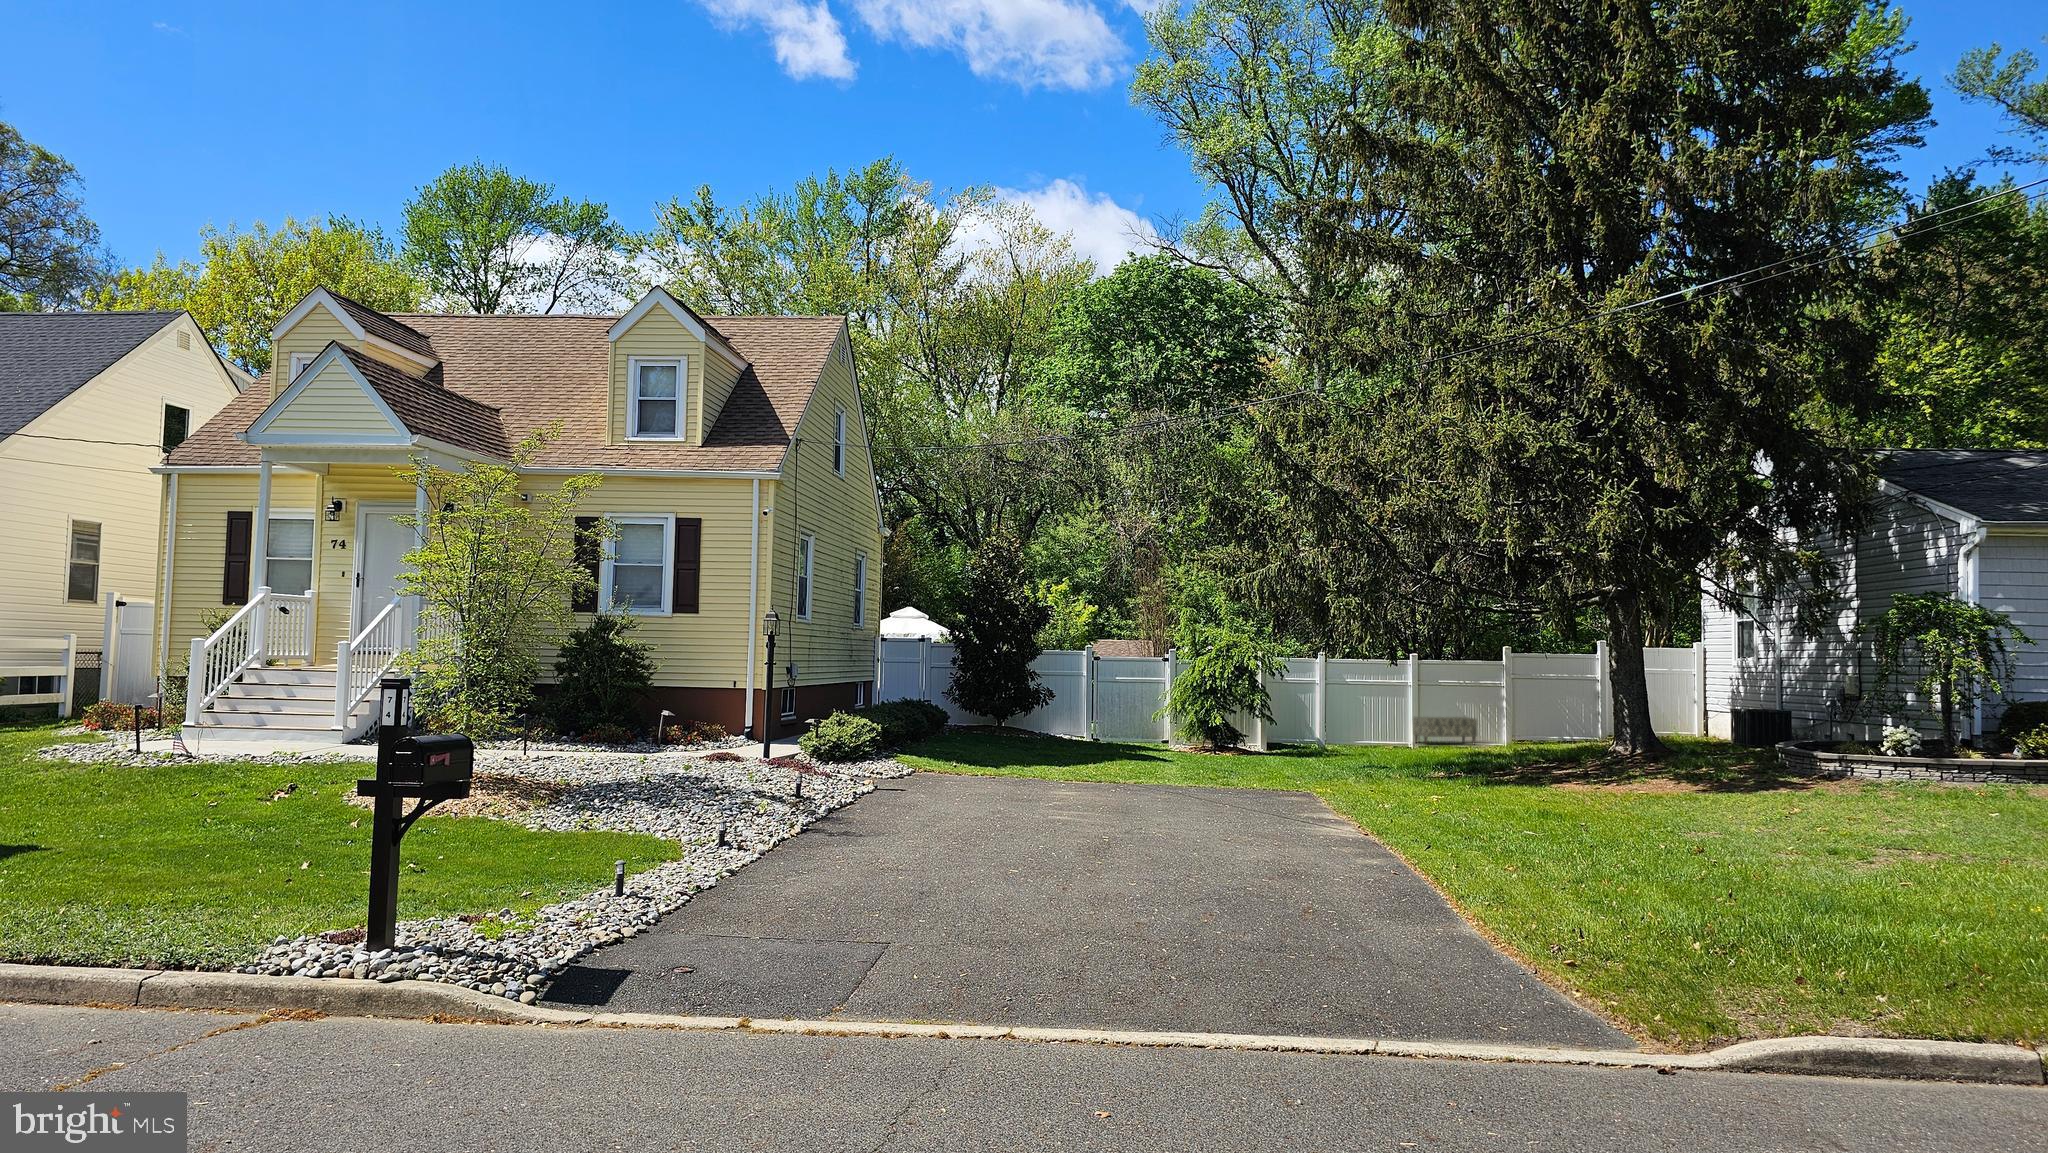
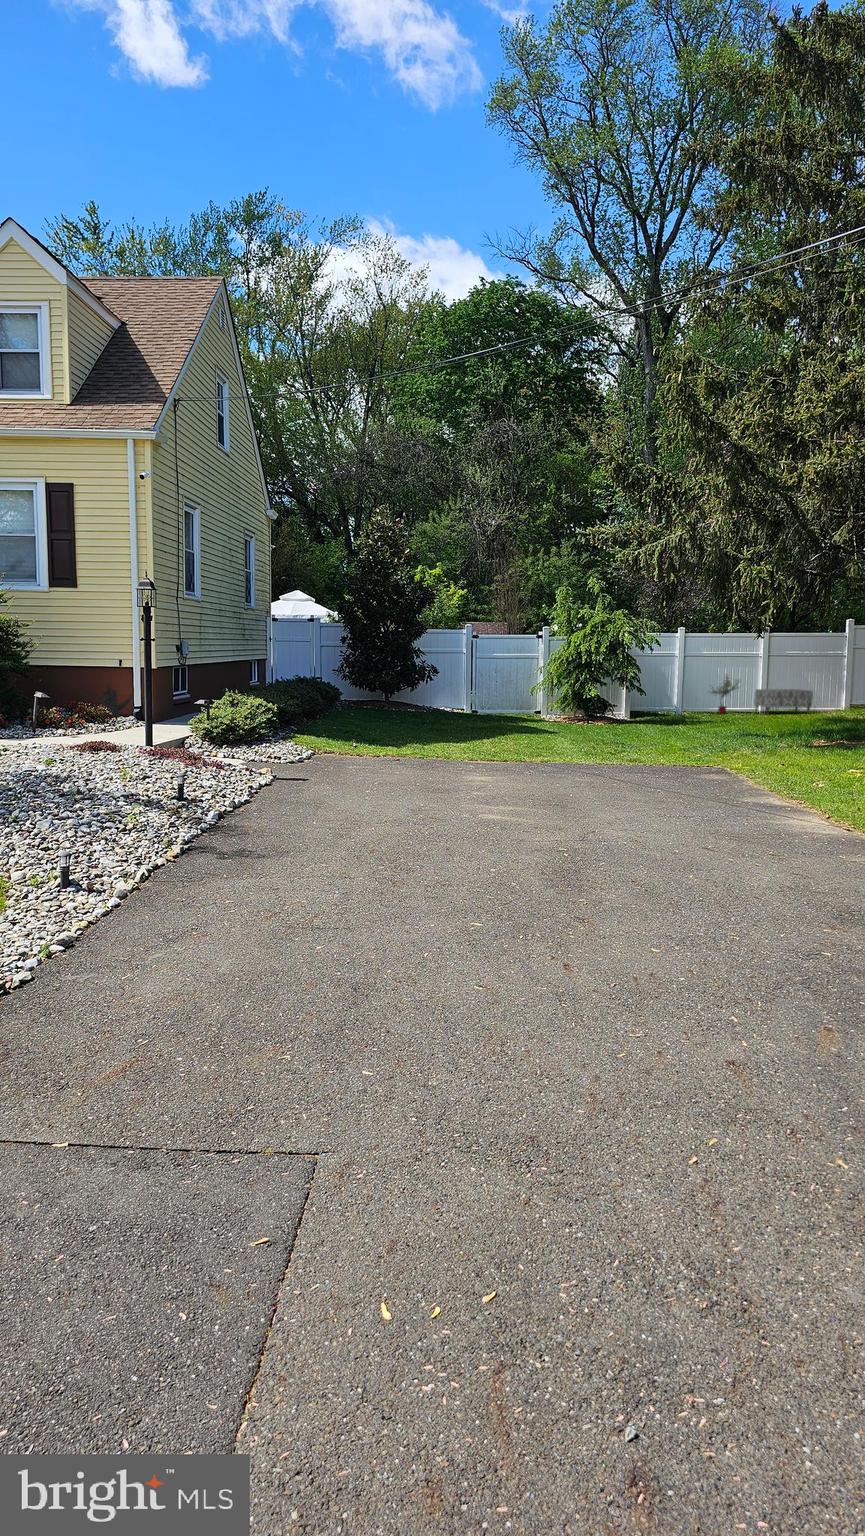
potted tree: none [1356,699,1393,744] -> present [709,674,740,714]
watering can: none [706,704,747,737] -> present [102,683,132,717]

